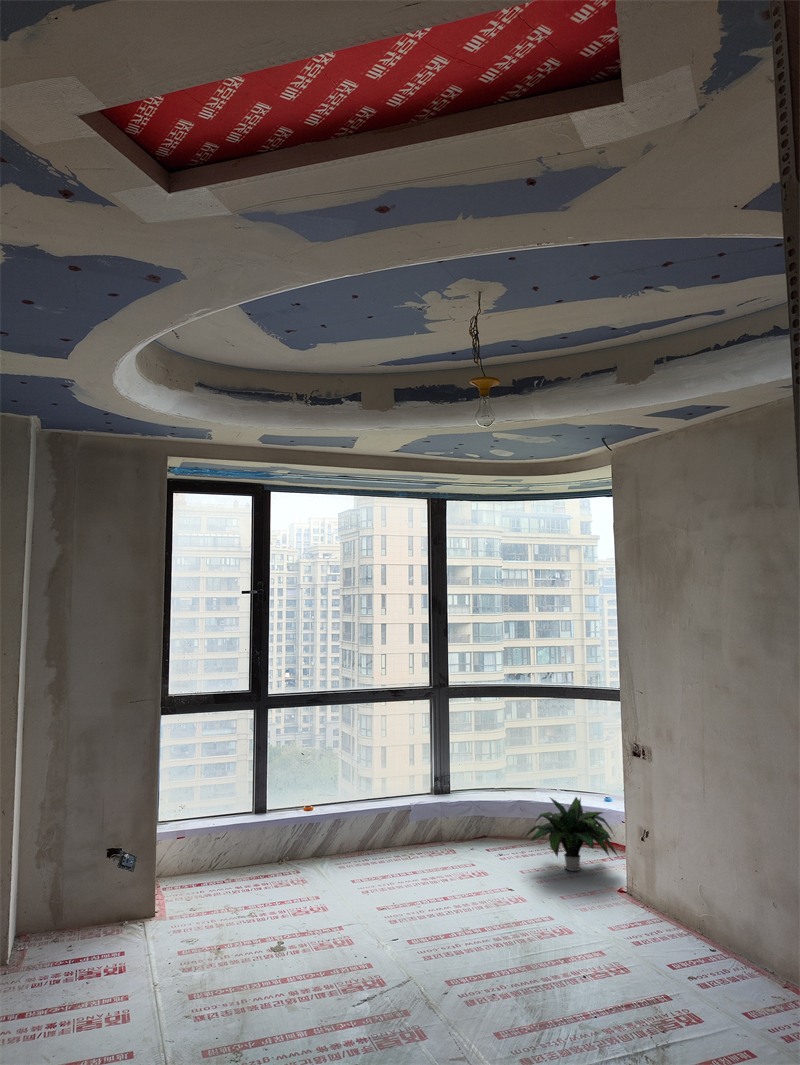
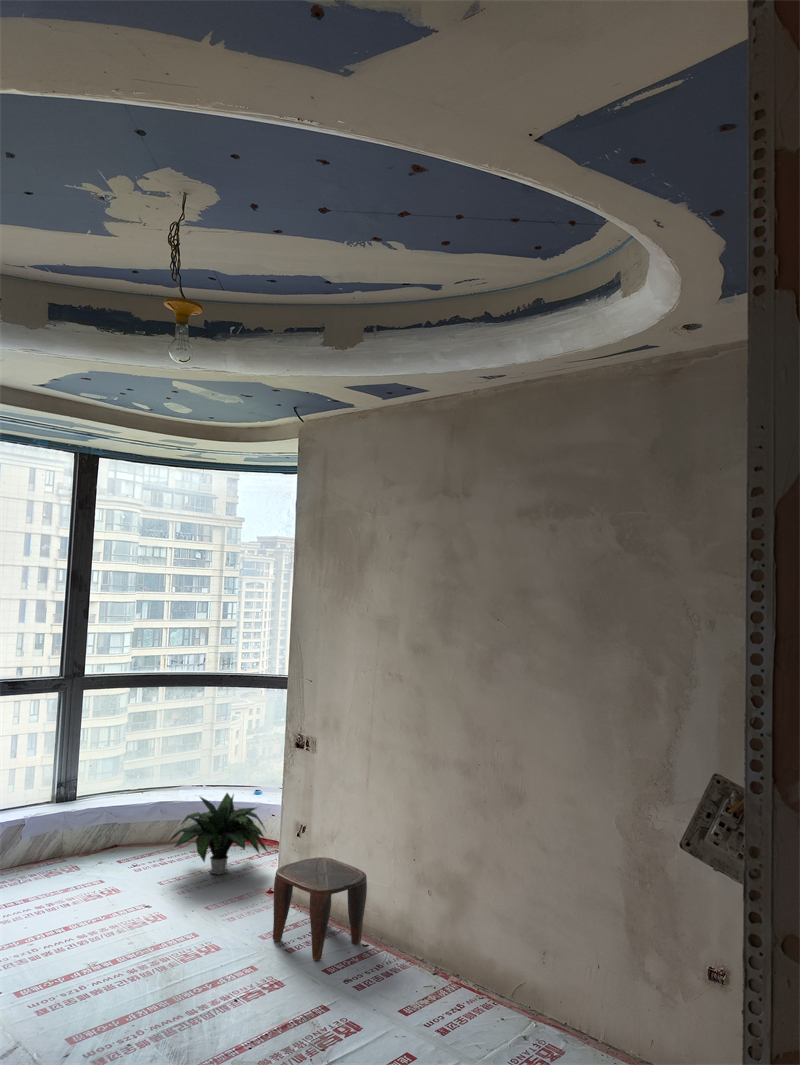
stool: none [618,862,711,957] -> present [273,857,367,960]

